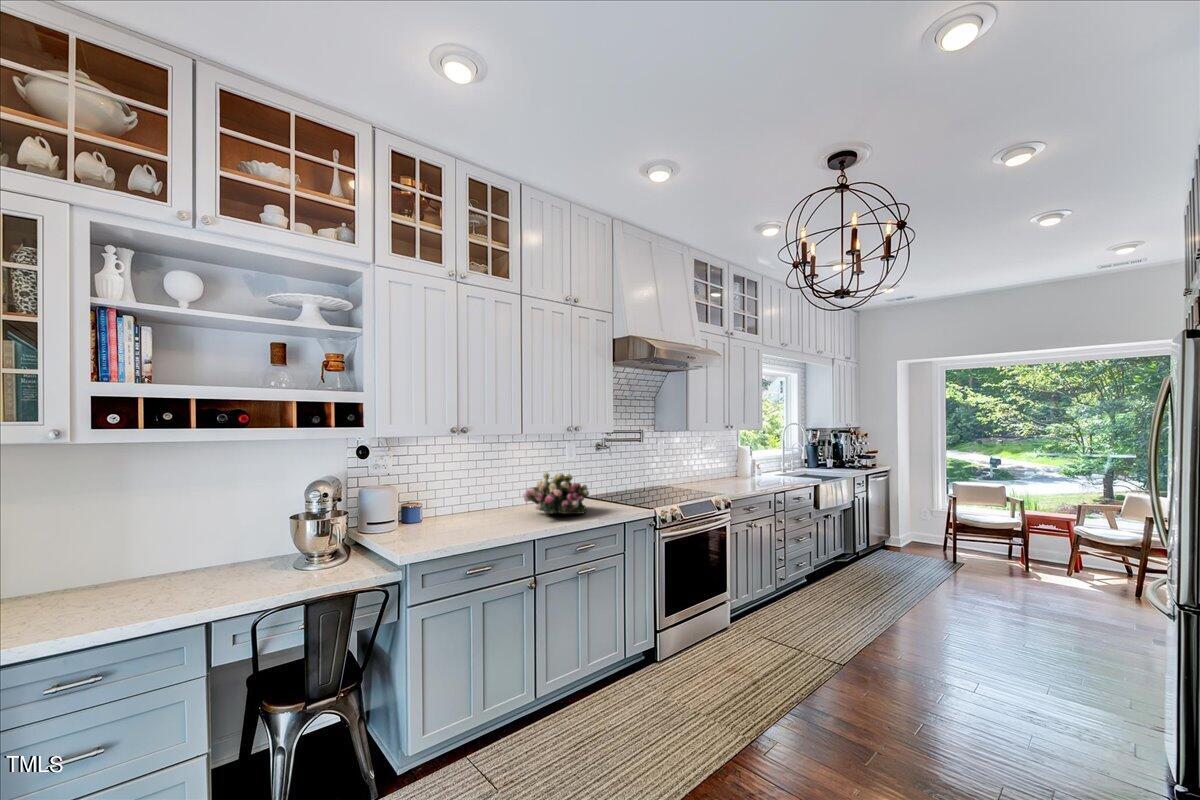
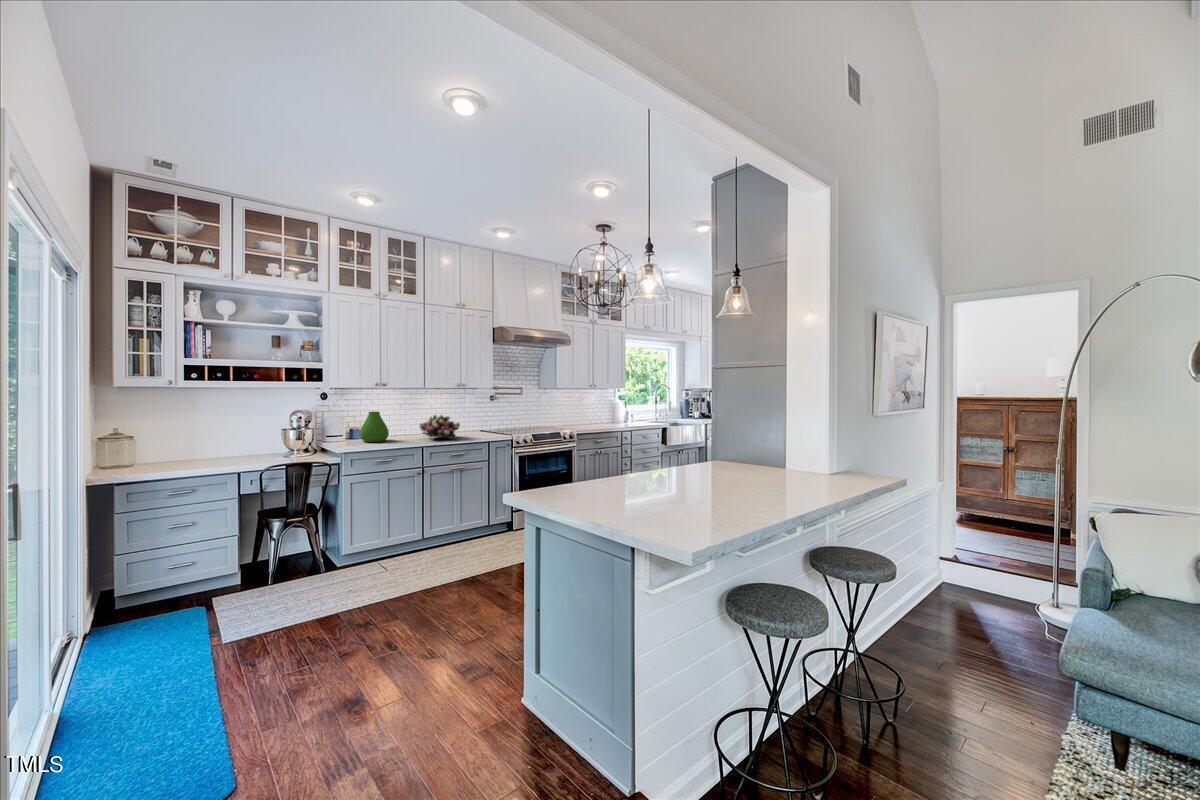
vase: none [429,473,477,530] -> present [360,411,389,442]

